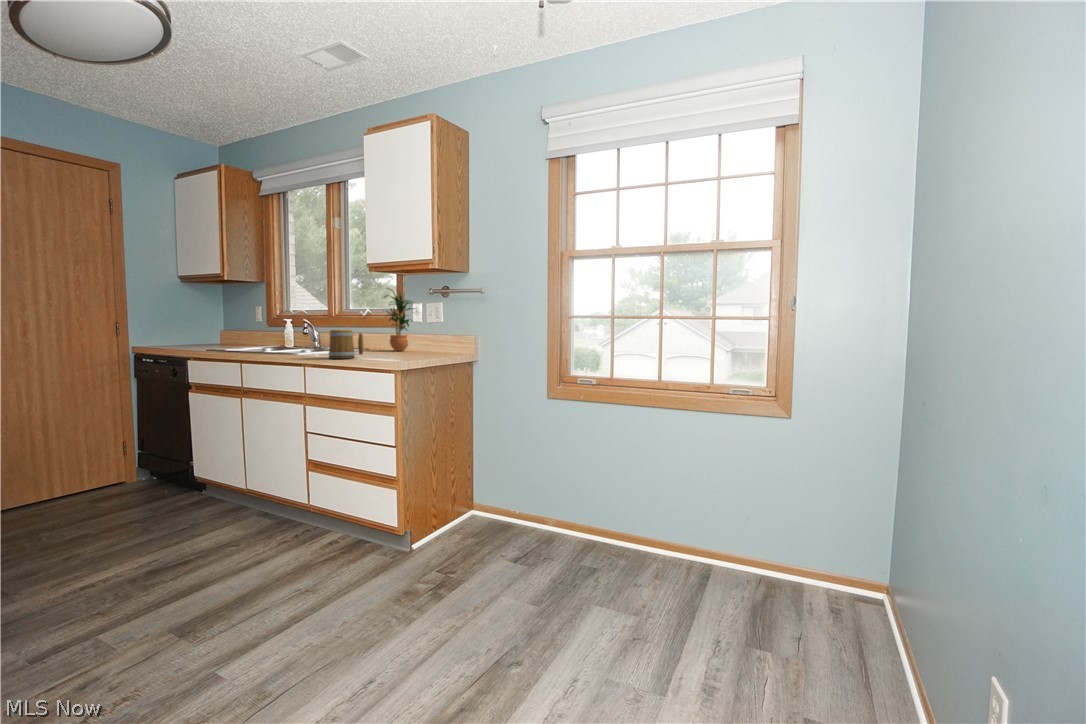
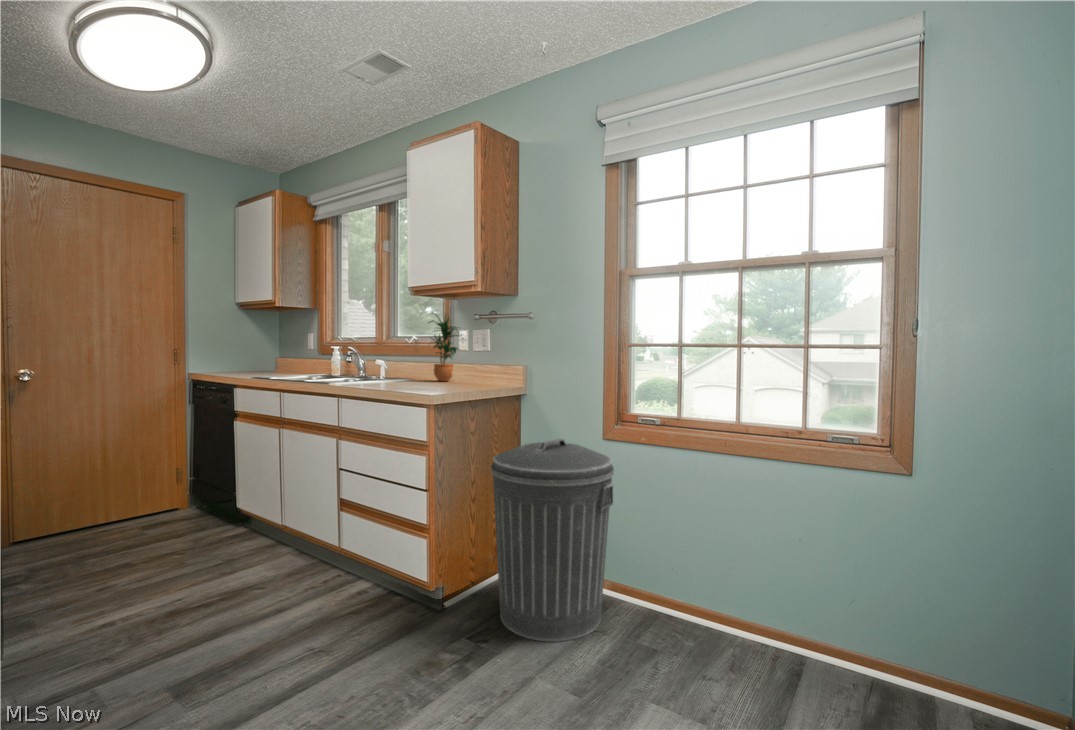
mug: present [329,330,363,359] -> none [364,359,401,390]
trash can: none [454,398,559,568] -> present [491,438,614,641]

